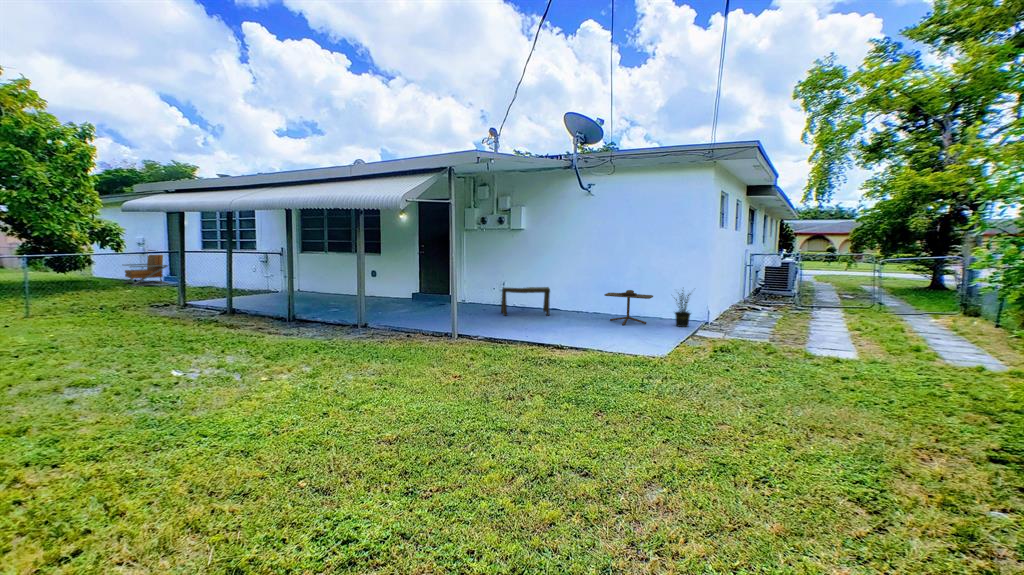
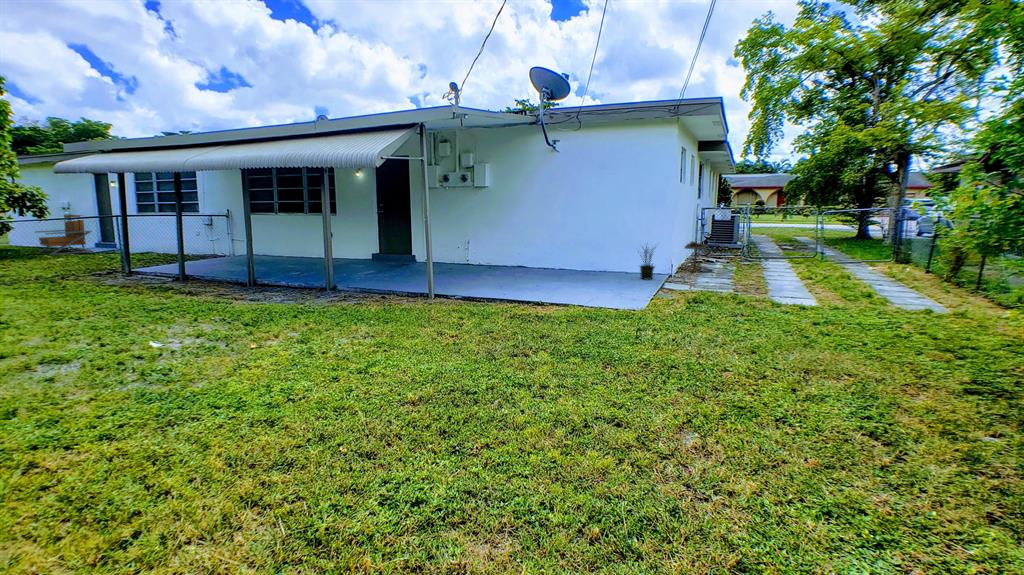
bench: present [501,287,550,316] -> none [470,245,519,274]
side table: present [605,290,653,325] -> present [678,242,711,272]

